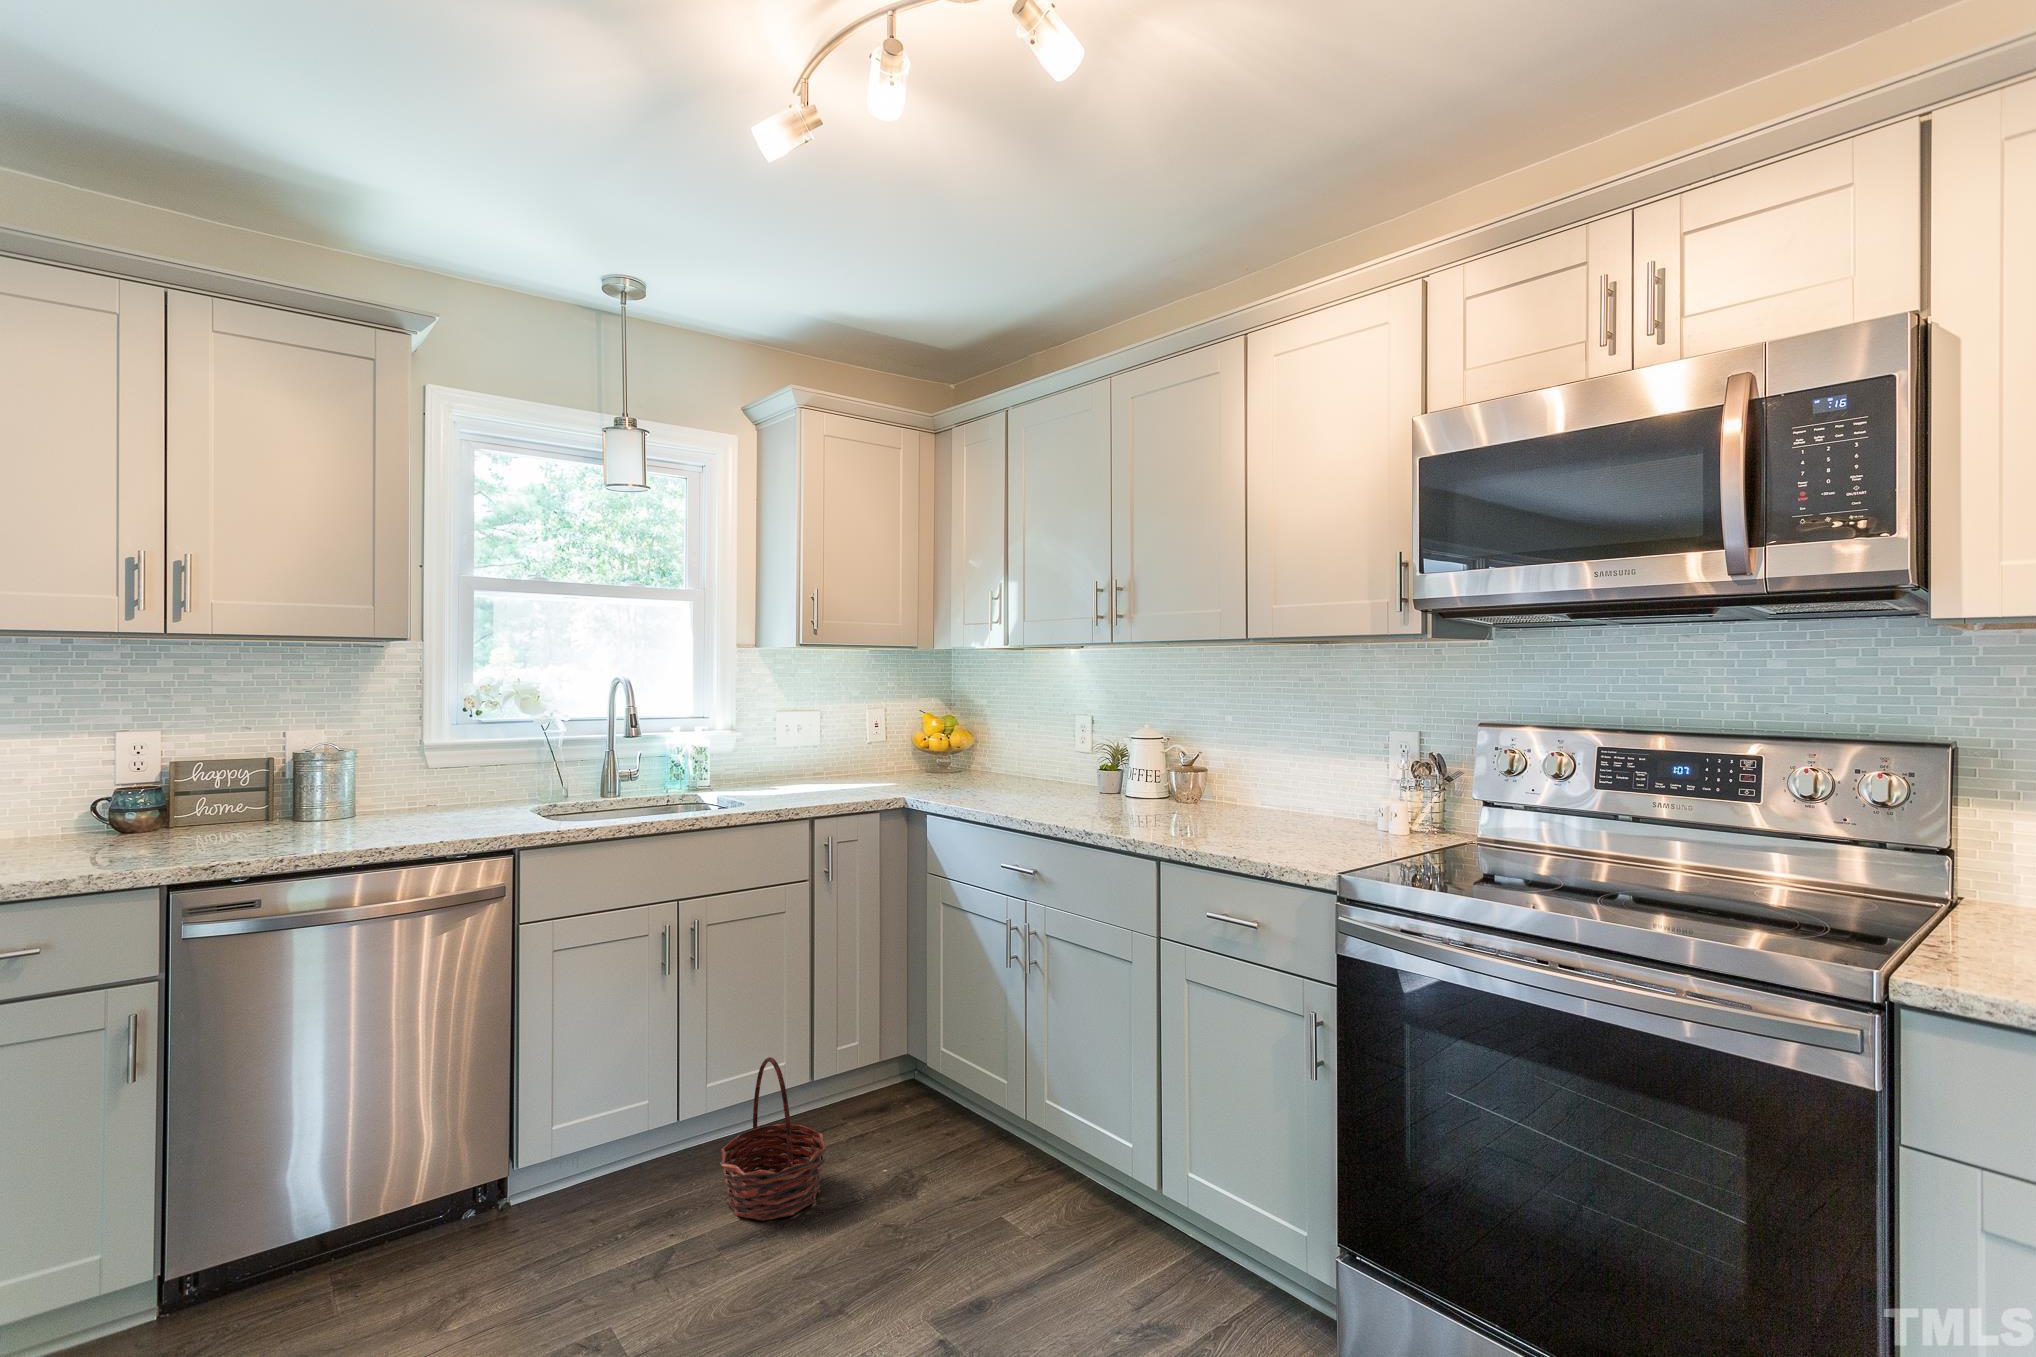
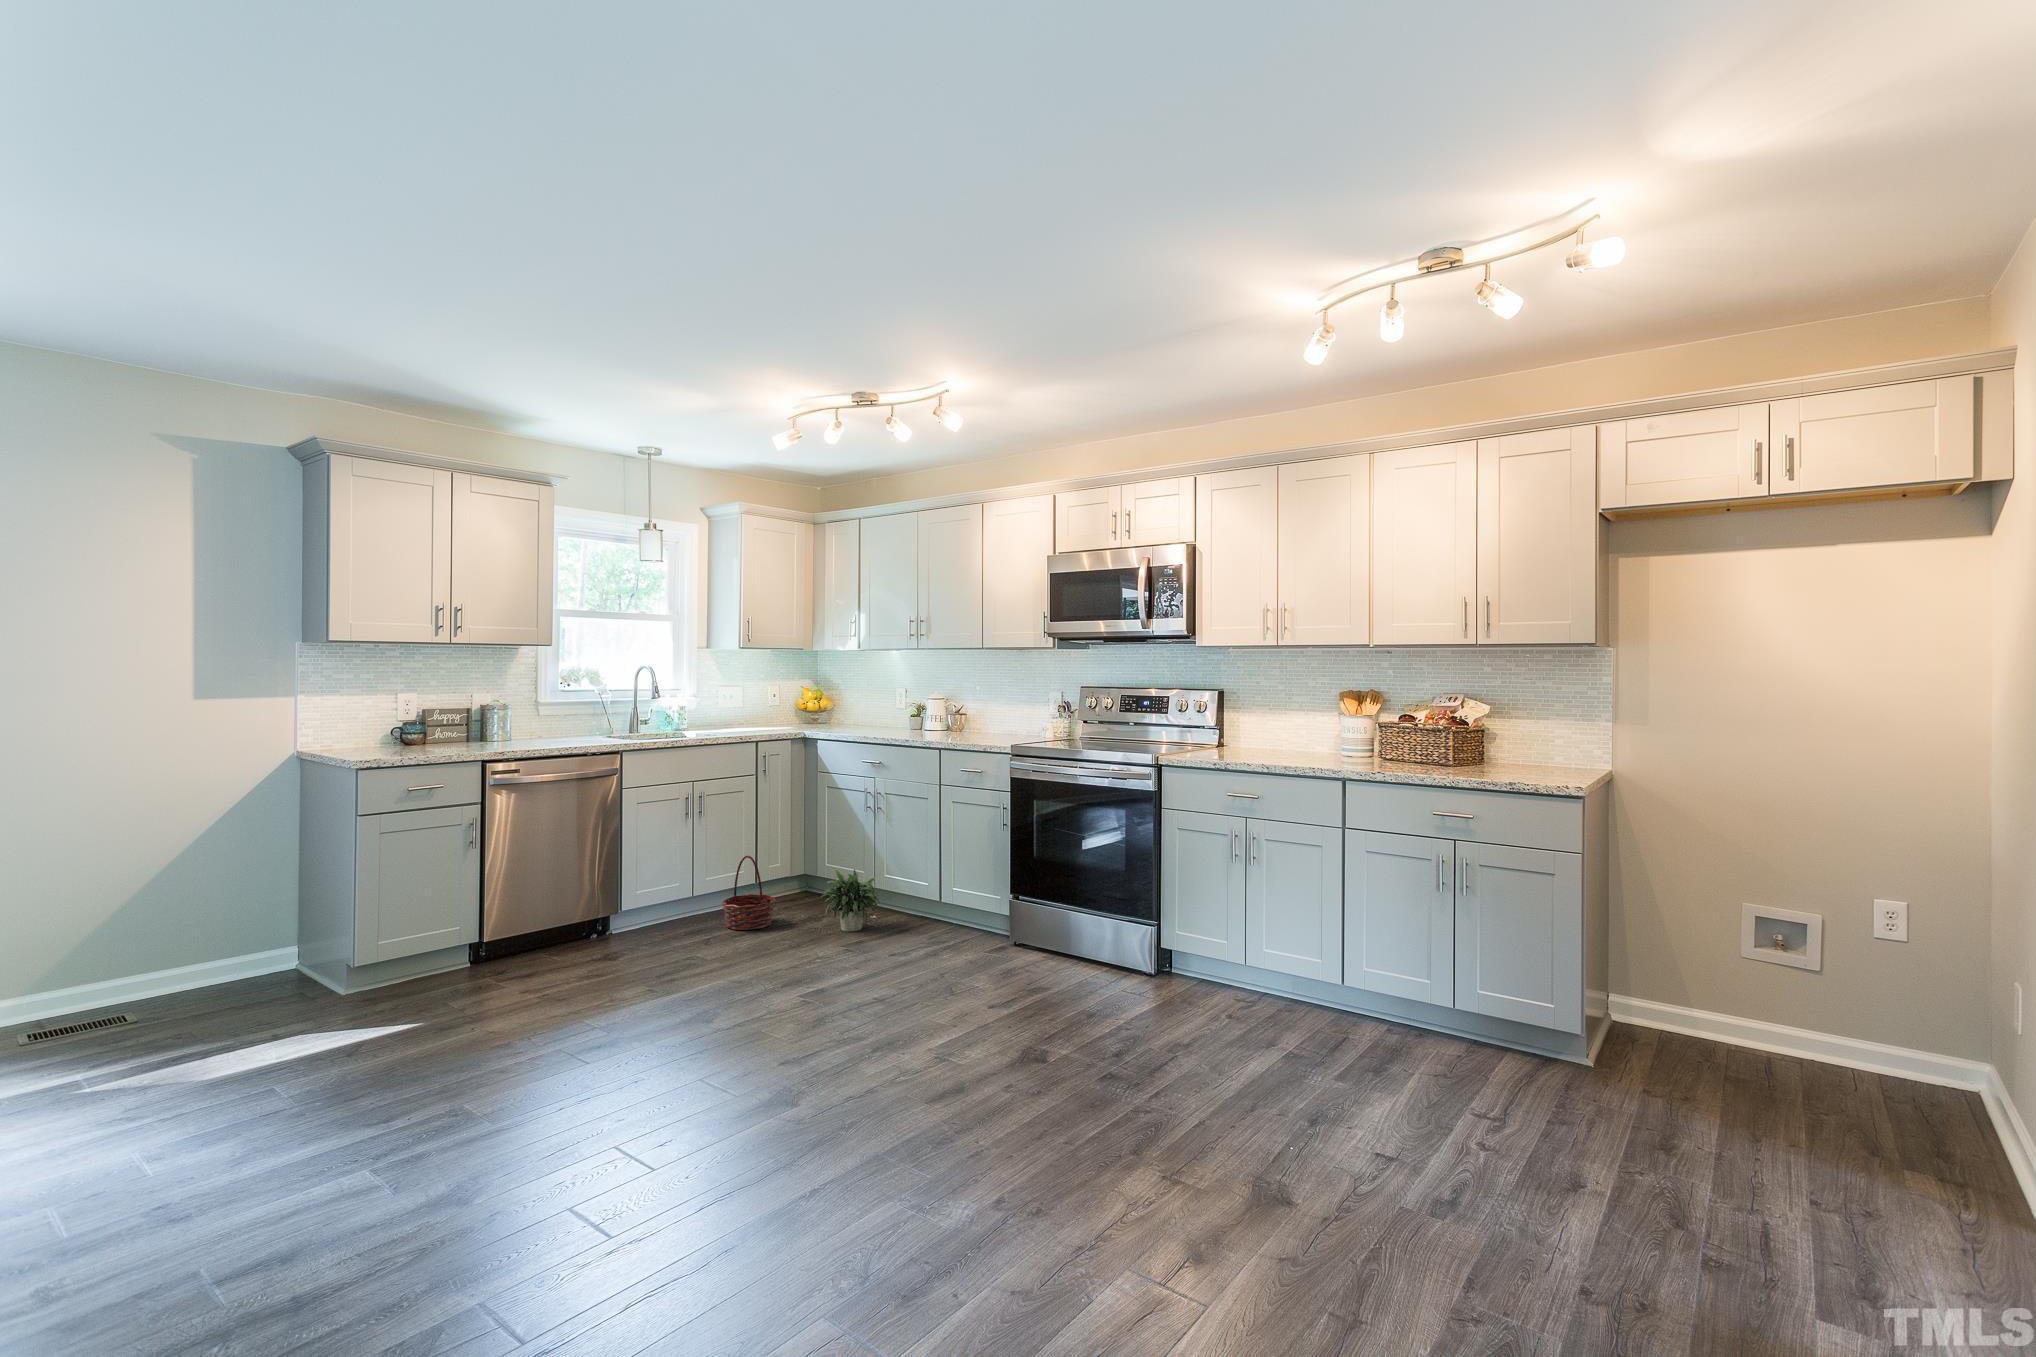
potted plant: none [904,1097,1030,1250] -> present [821,869,880,931]

